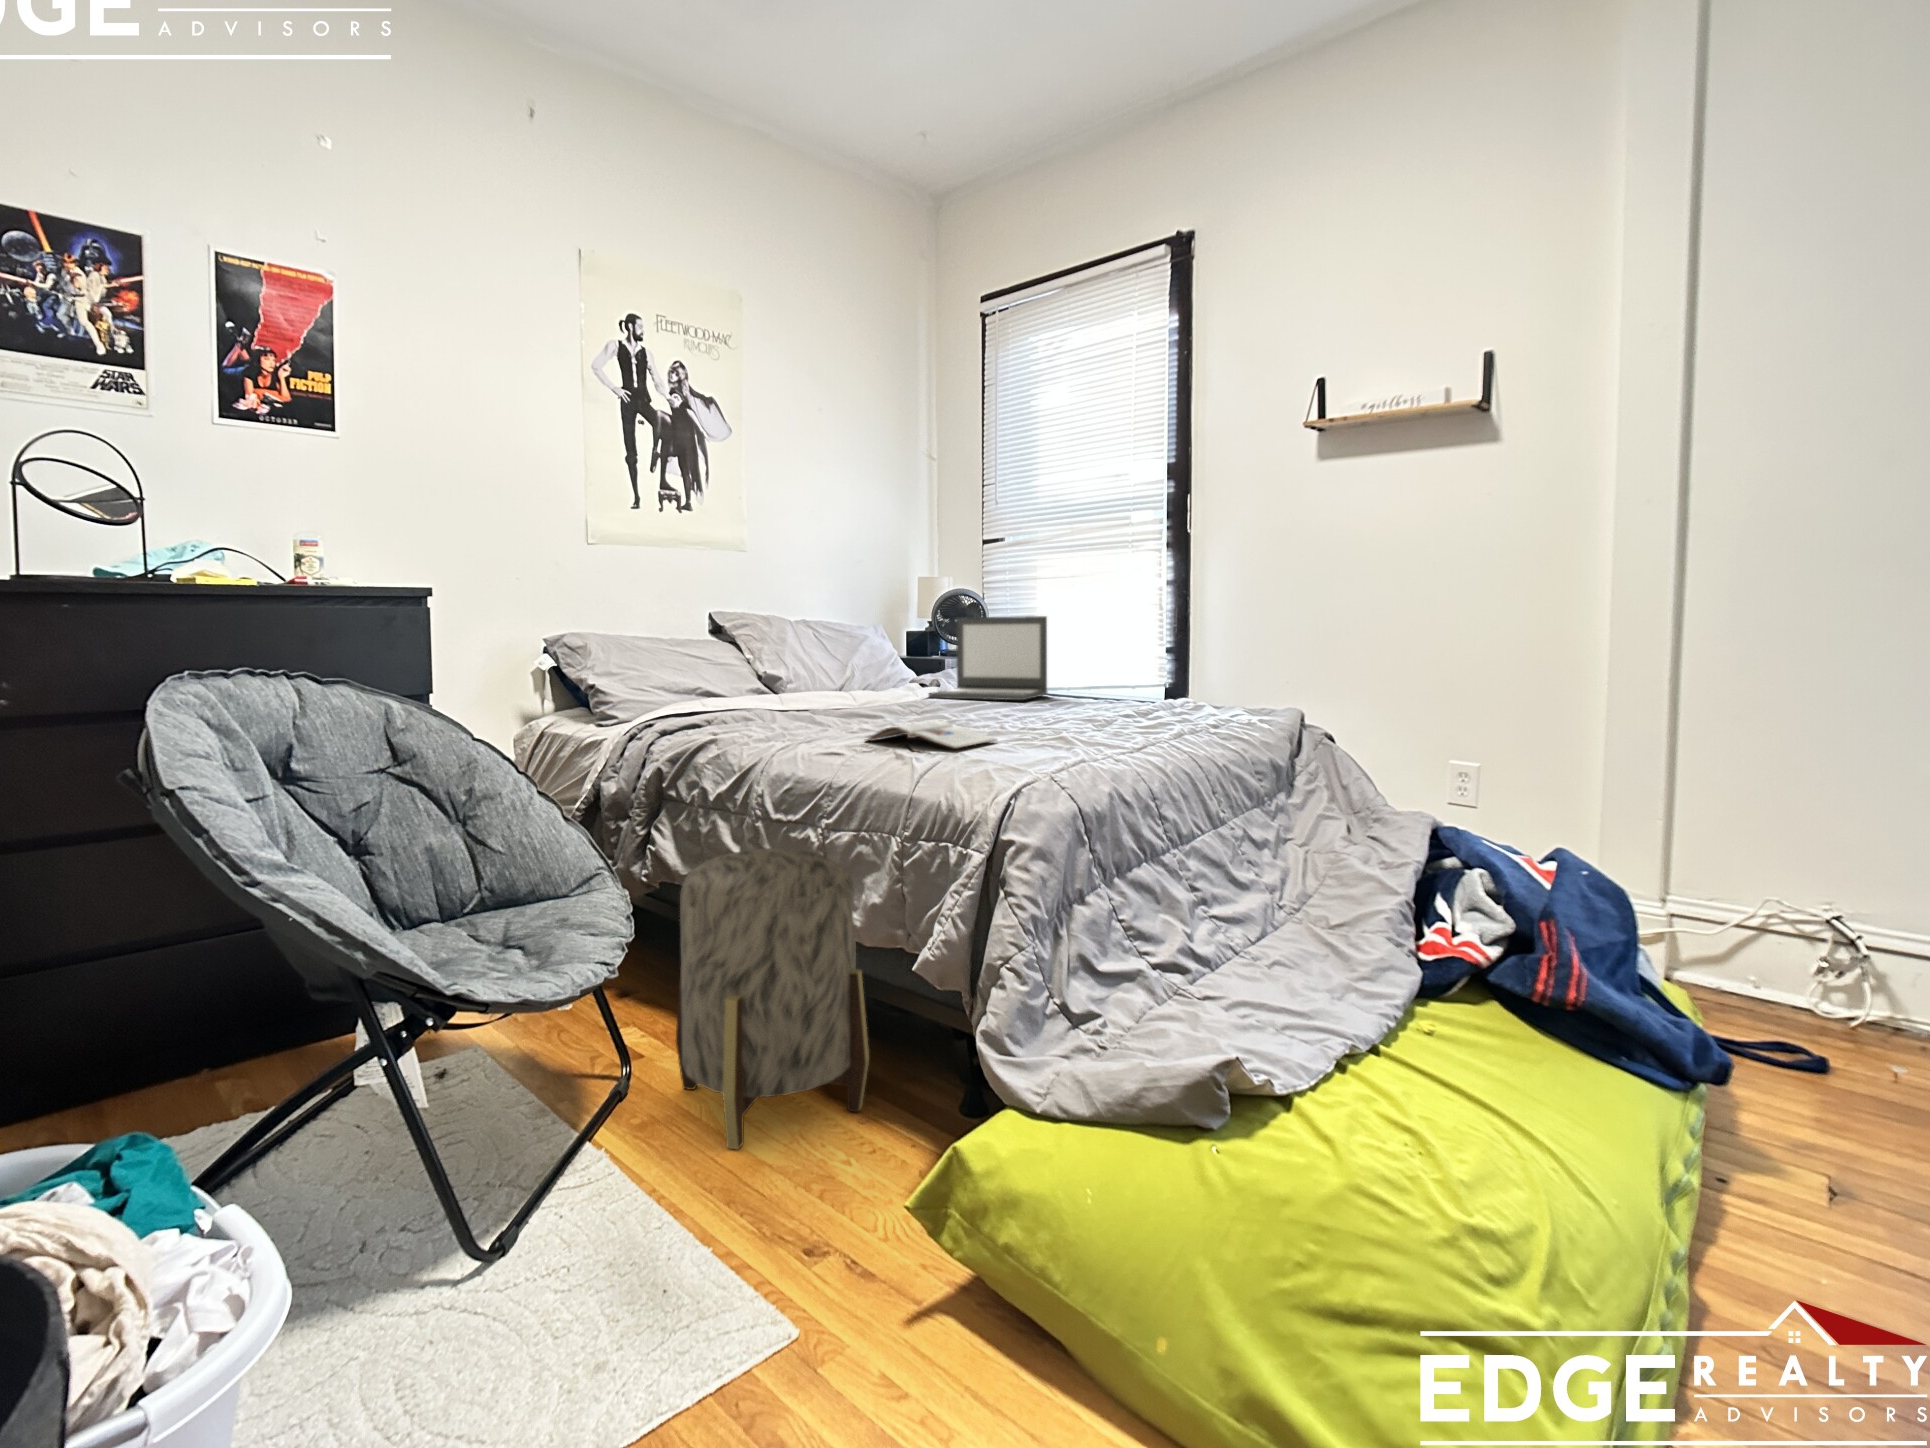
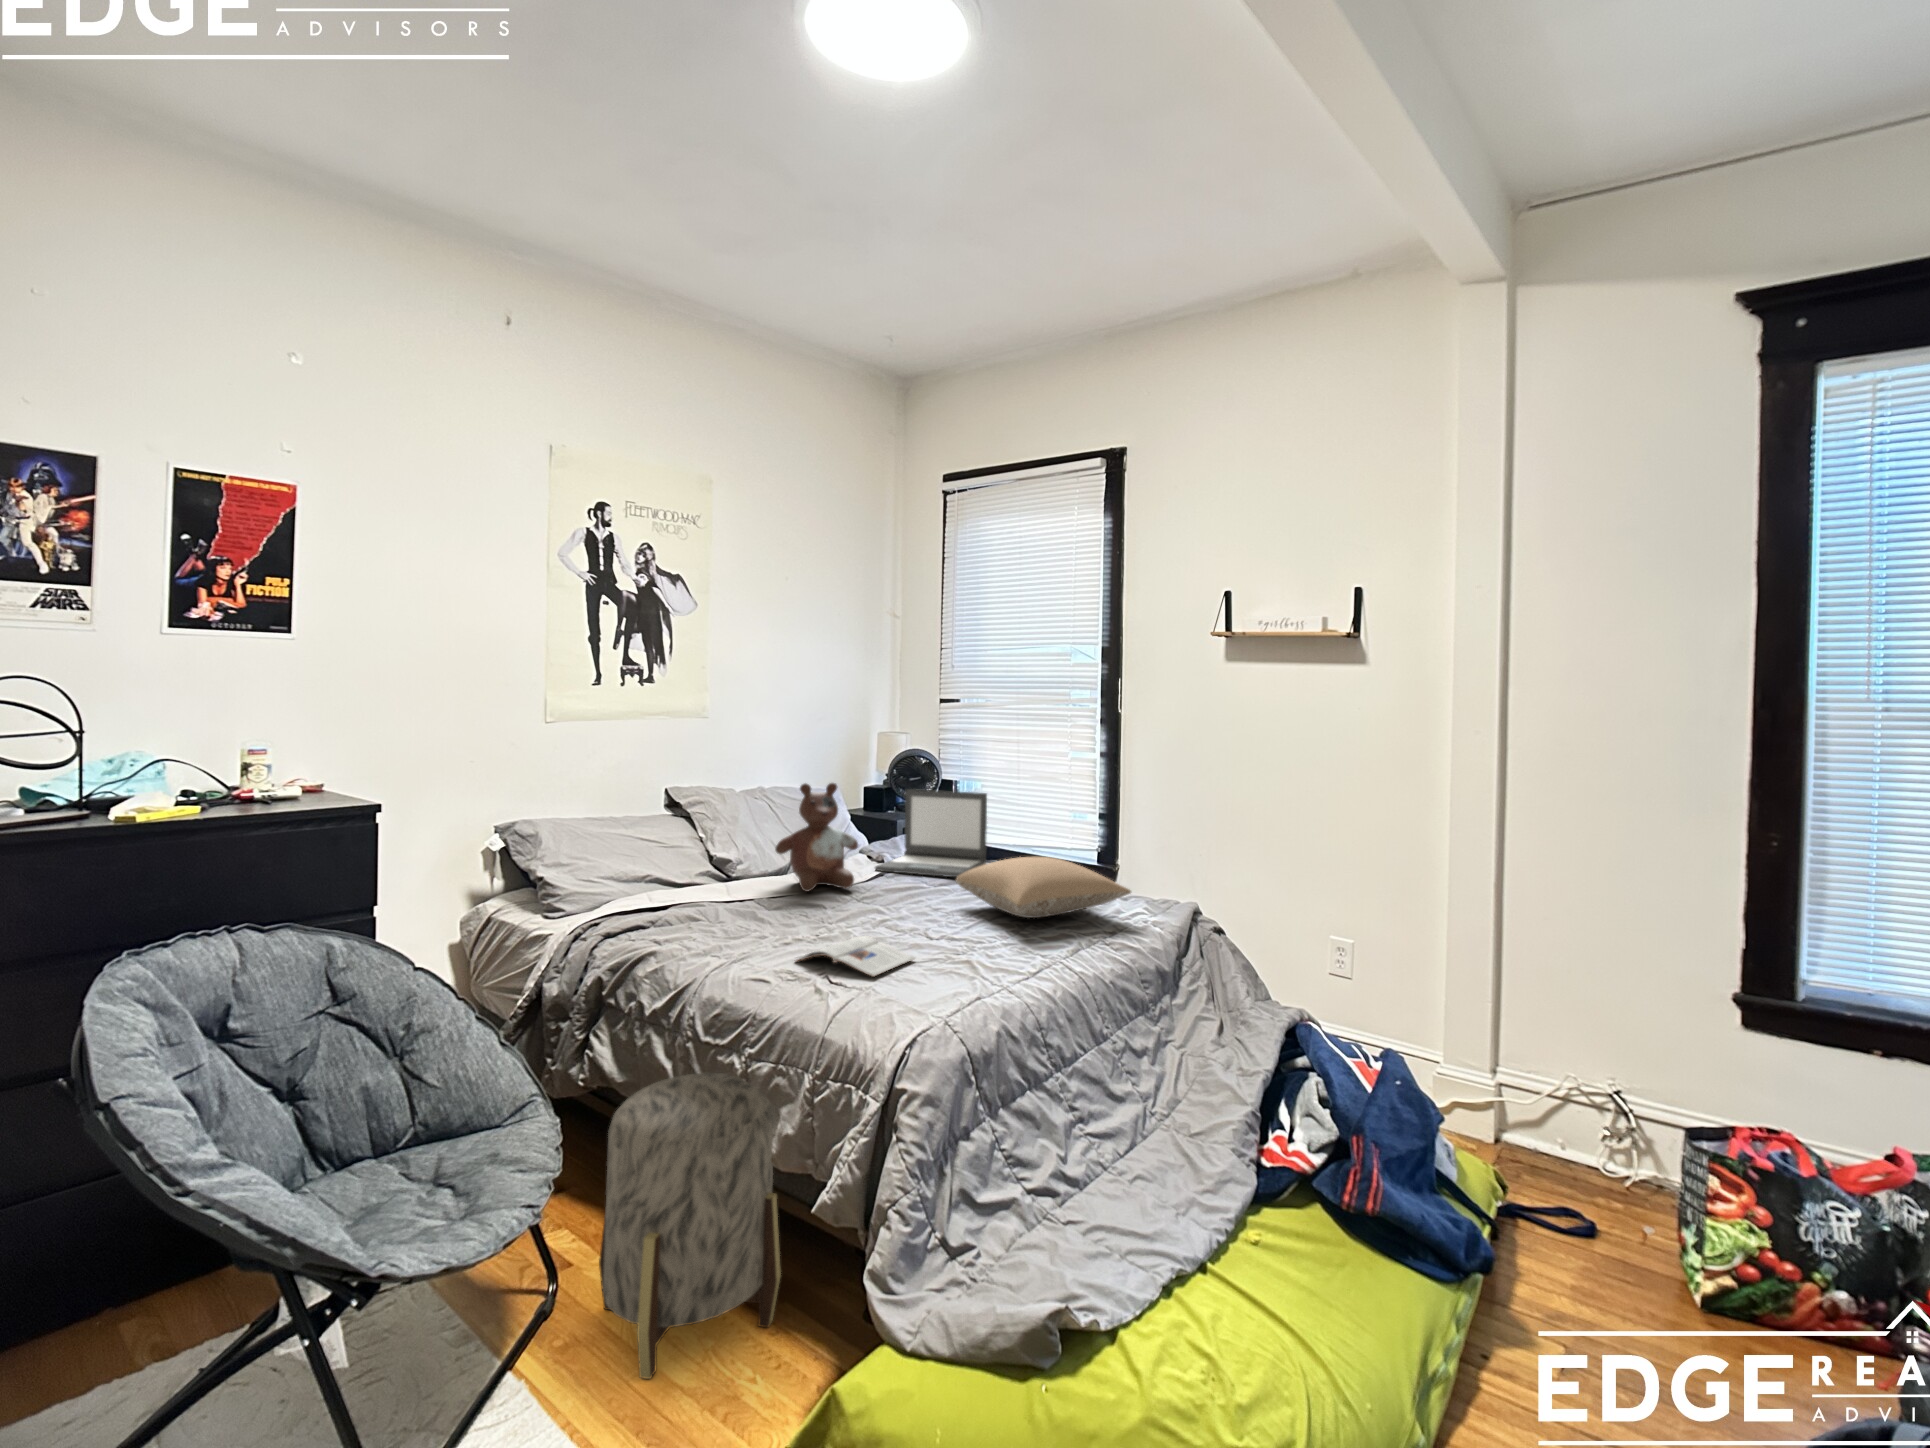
stuffed bear: none [826,595,913,706] -> present [775,783,858,892]
pillow: none [1025,658,1232,719] -> present [956,857,1131,918]

